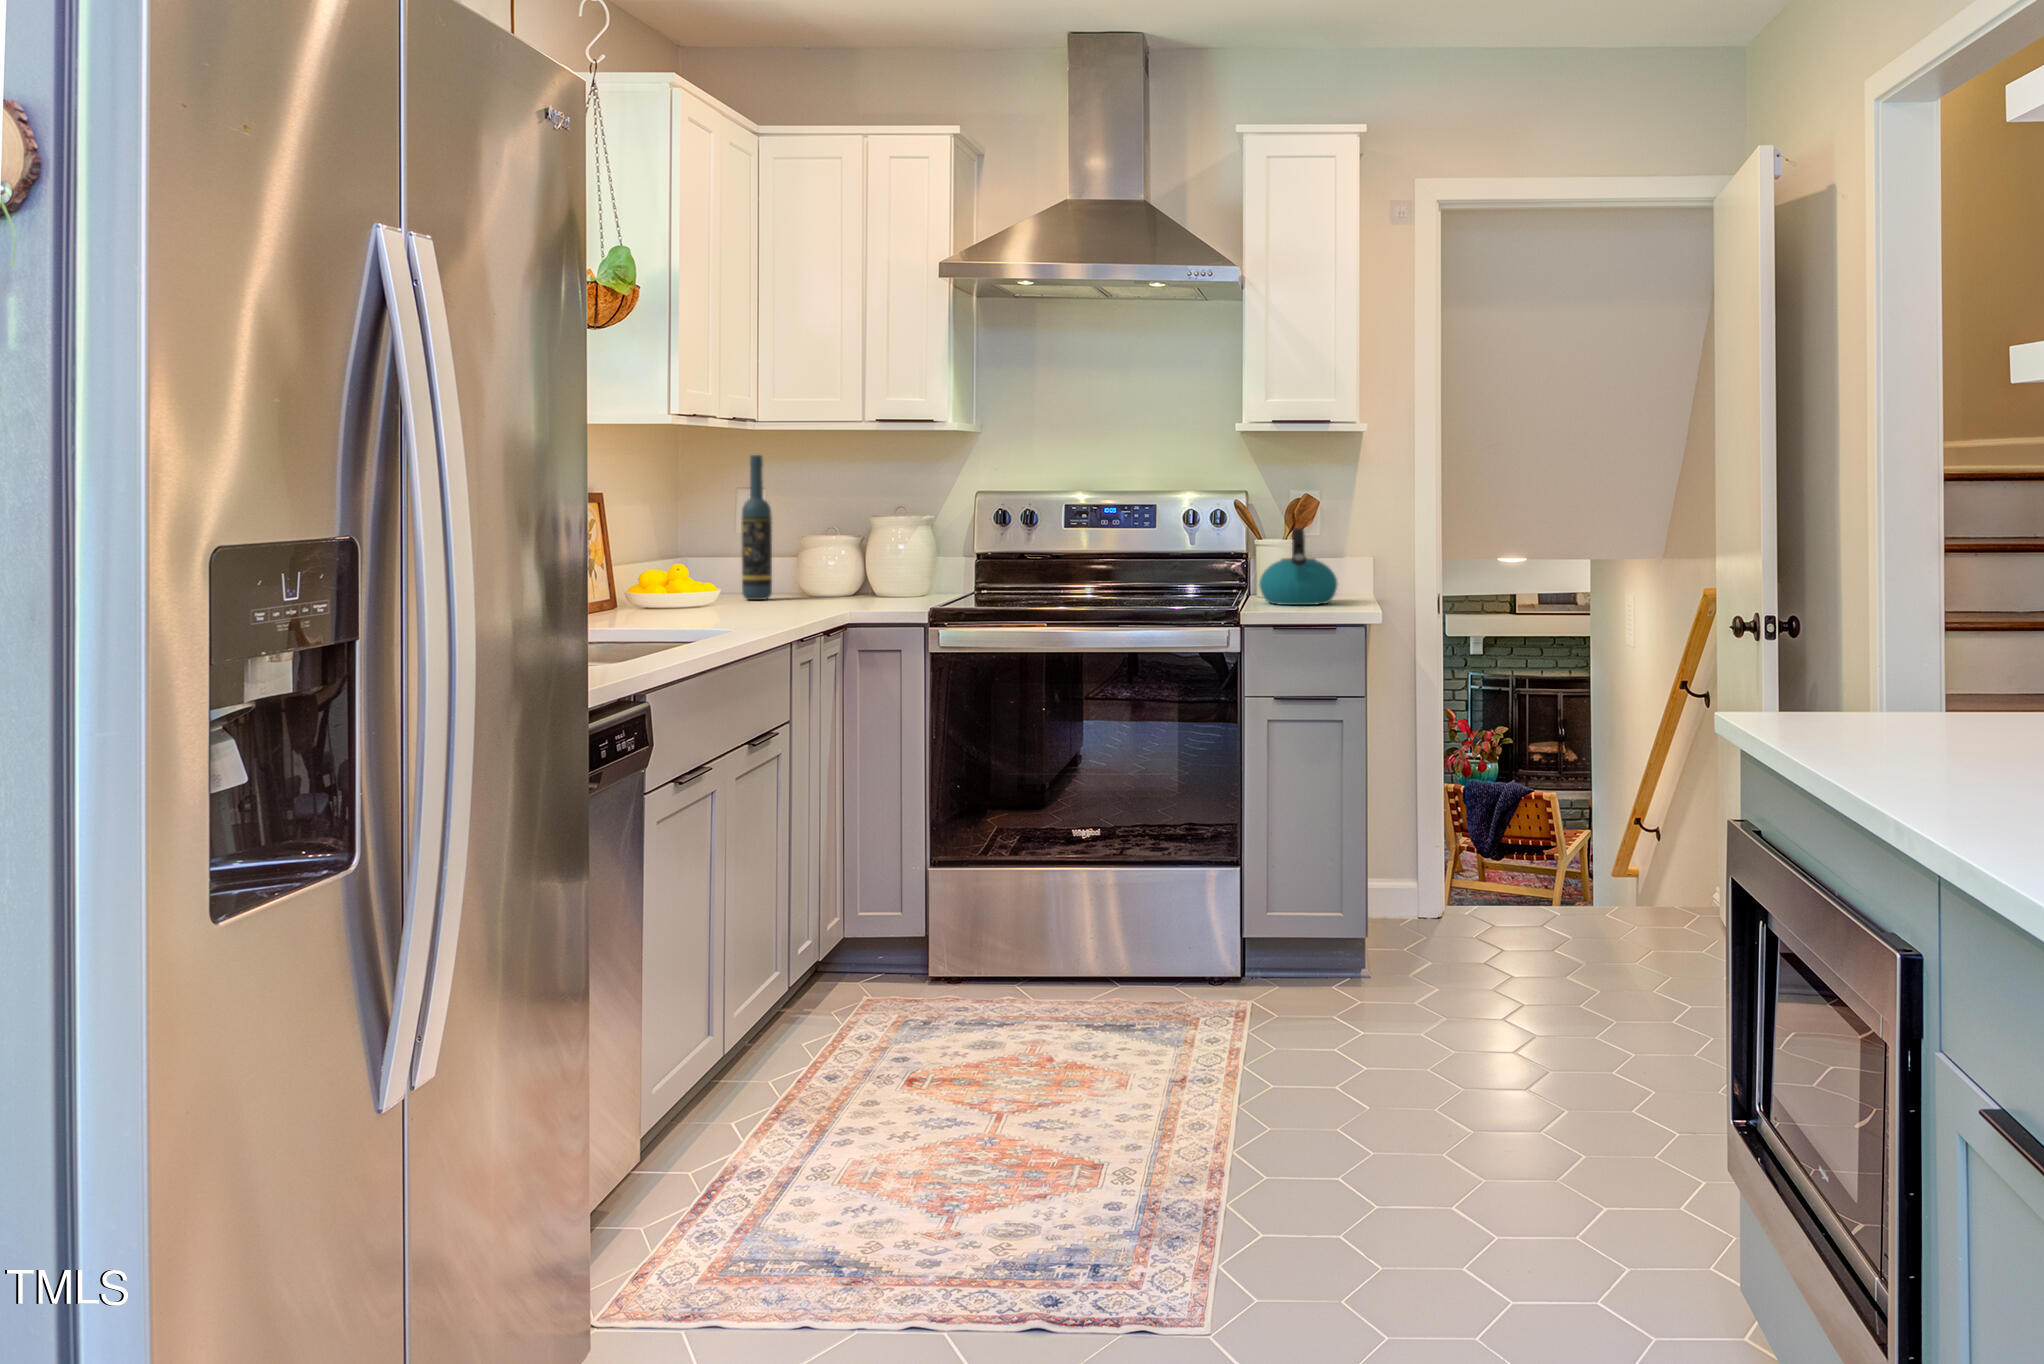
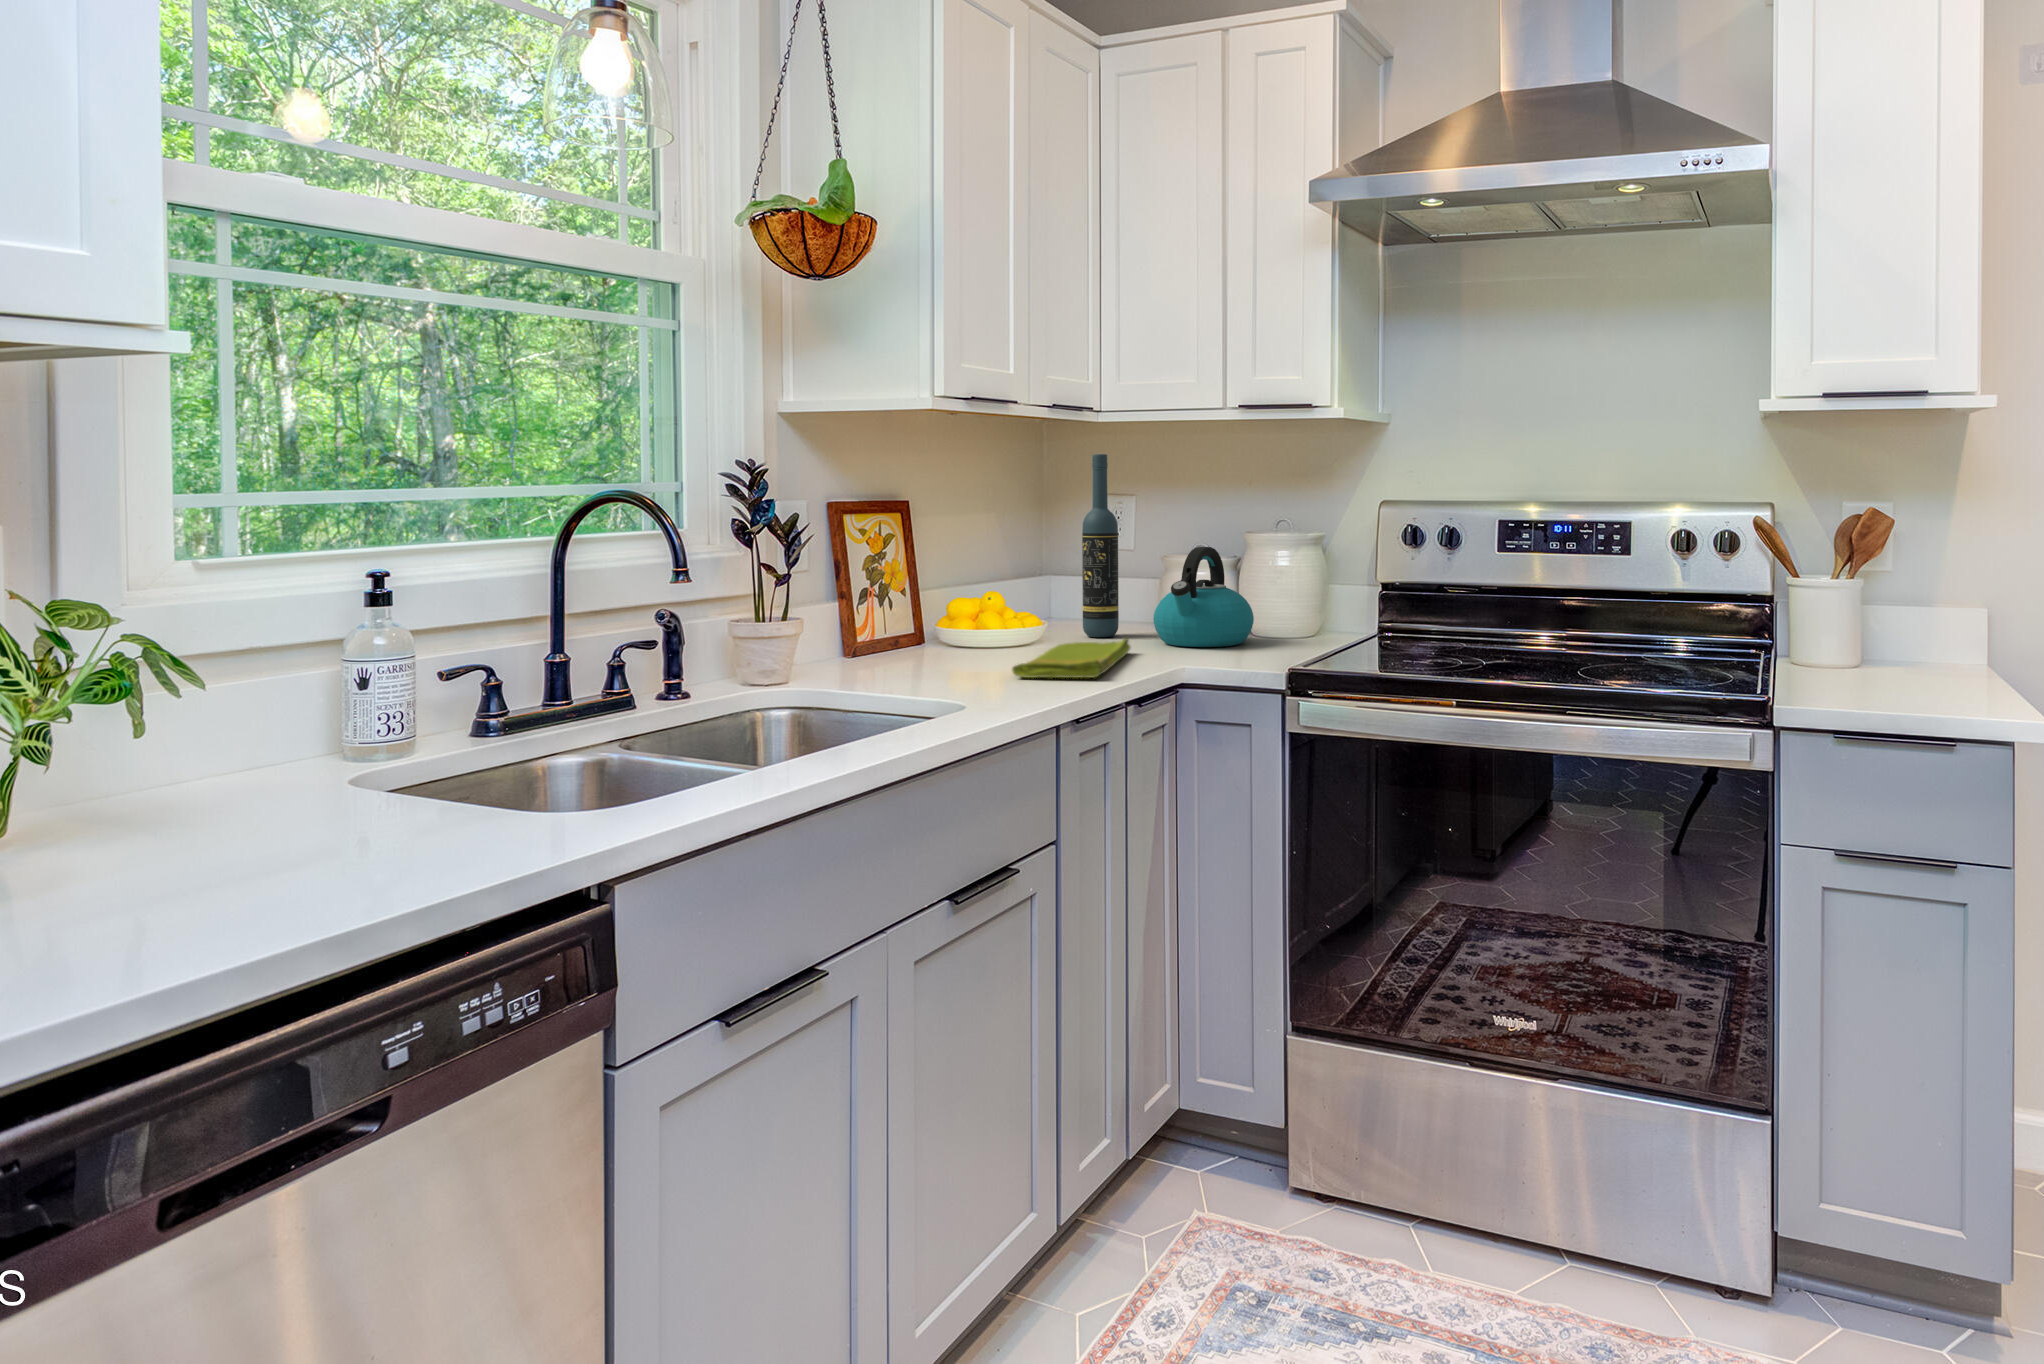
kettle: present [1259,528,1337,605] -> present [1153,547,1254,647]
dish towel: none [728,595,798,619] -> present [1012,638,1130,678]

